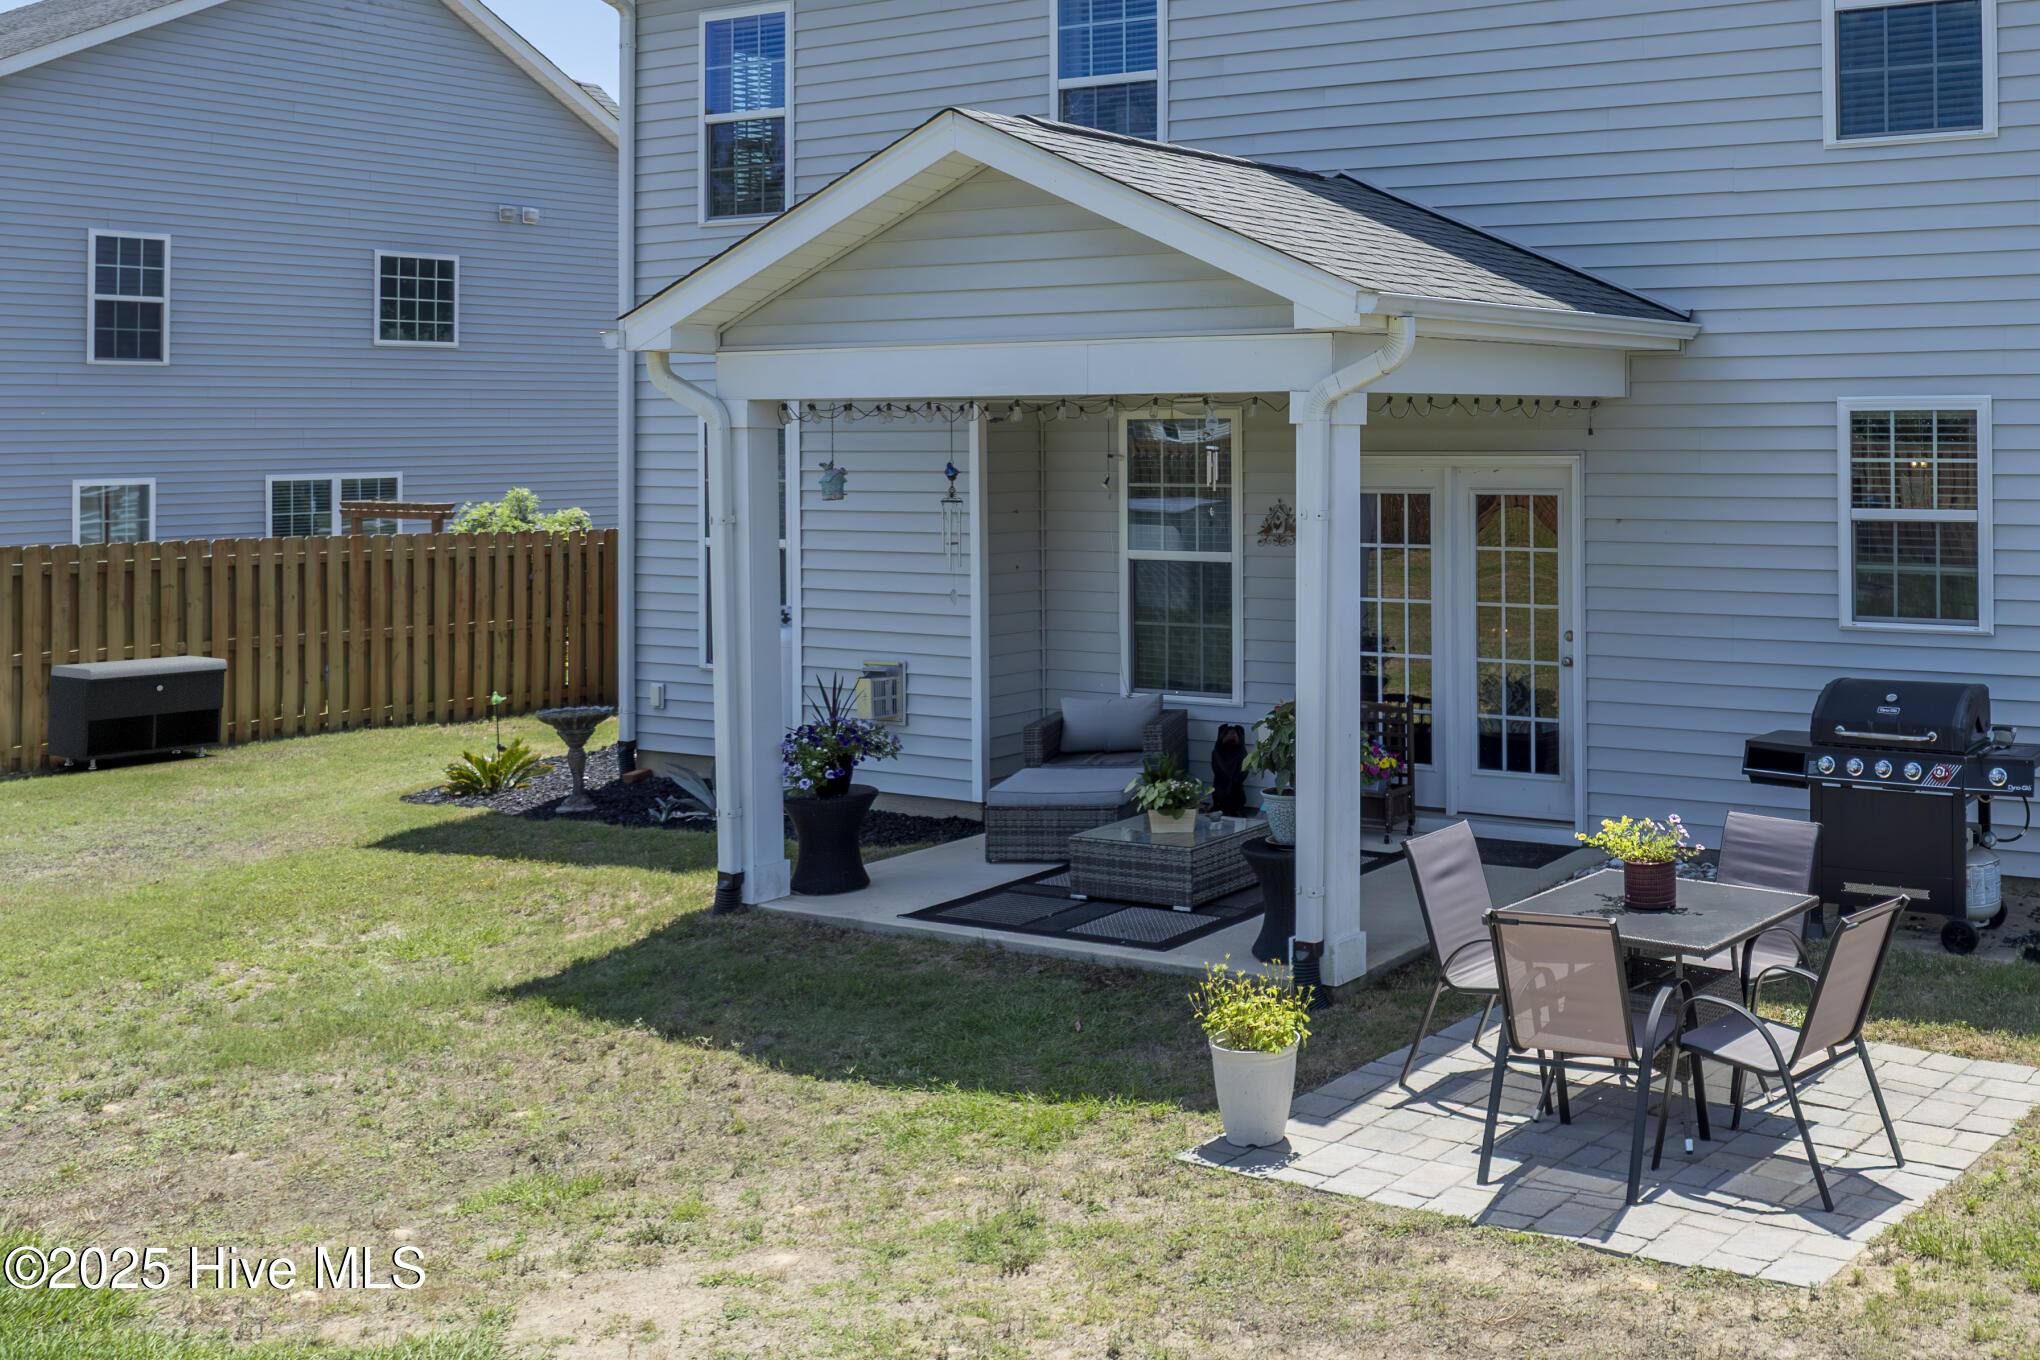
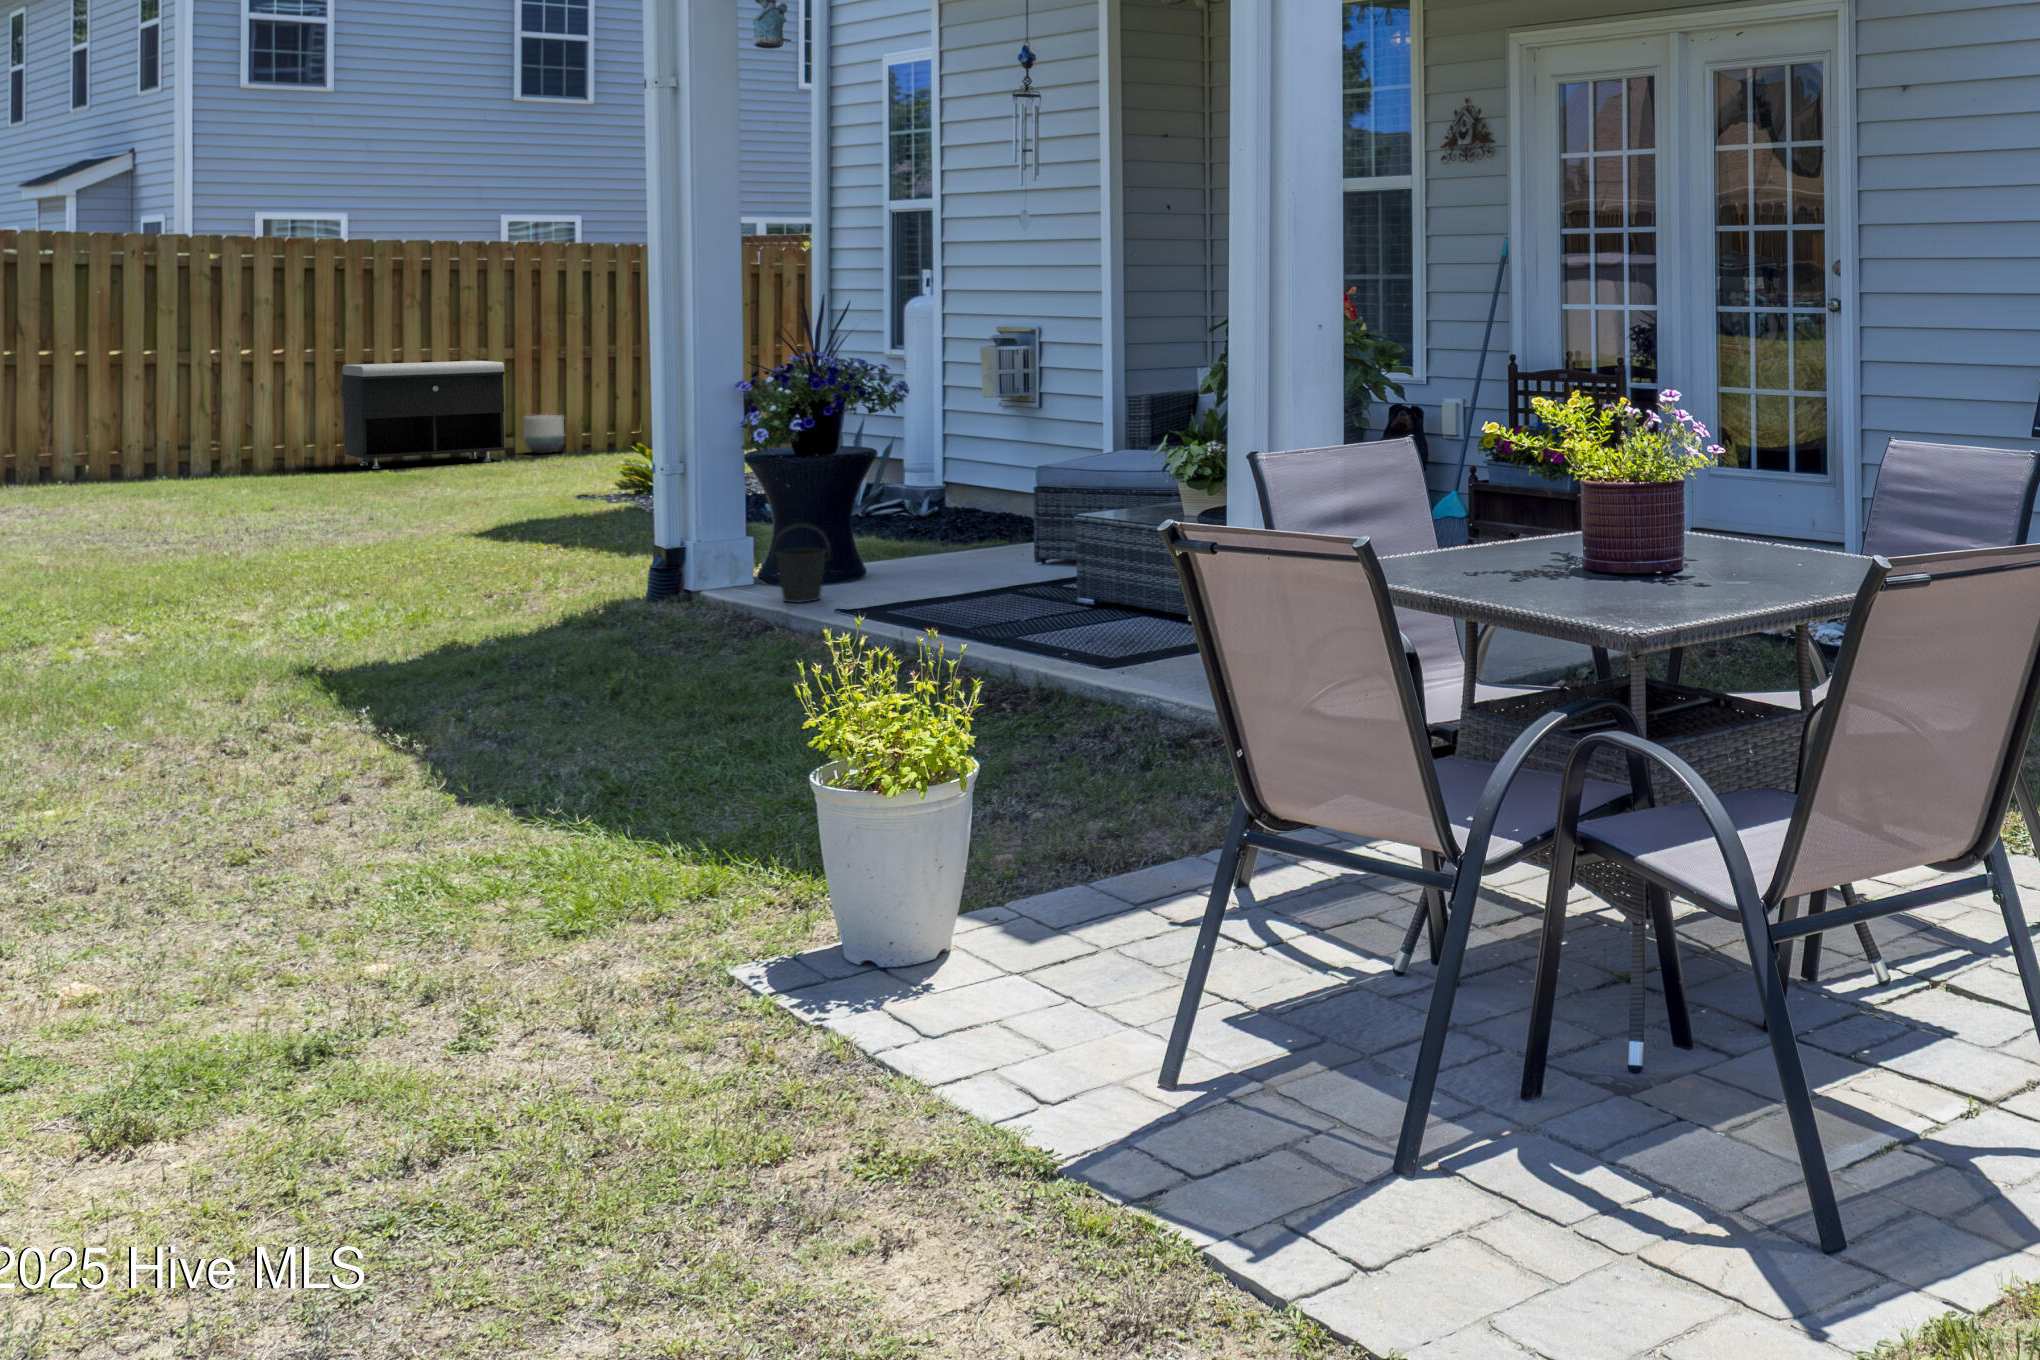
planter: none [225,706,267,744] -> present [524,415,564,453]
bucket: none [780,840,823,904] -> present [771,524,831,603]

